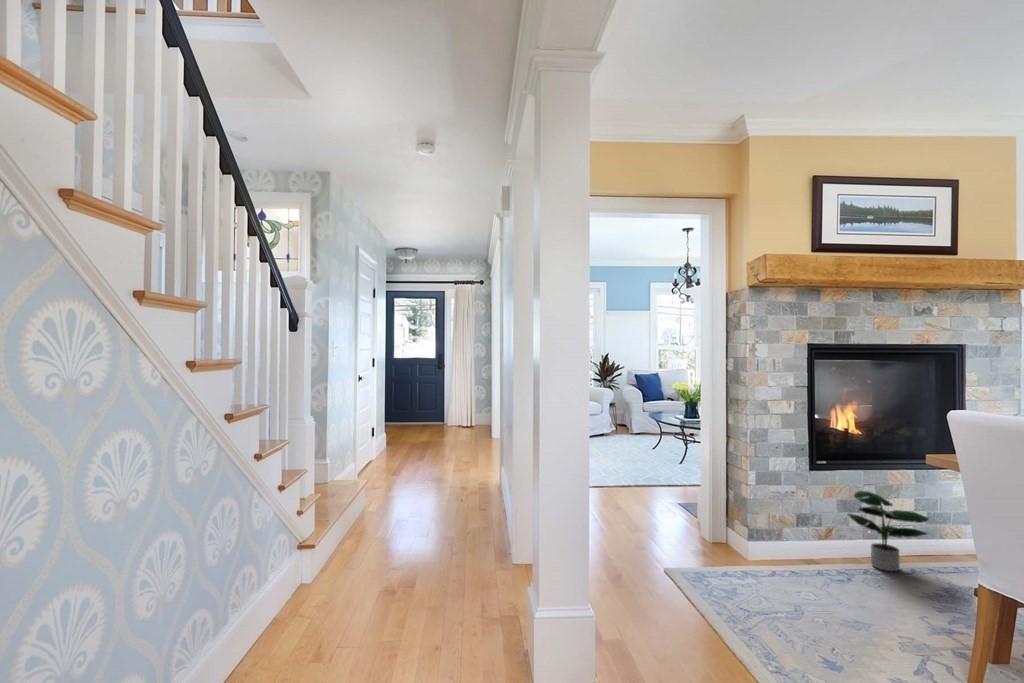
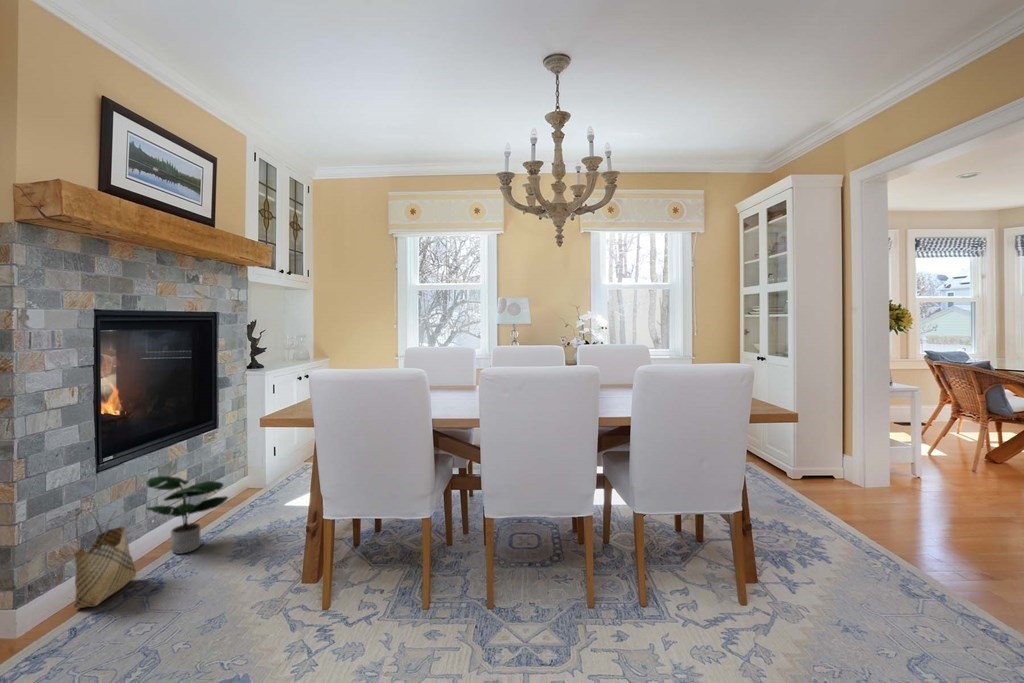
woven basket: none [777,493,828,565] -> present [74,510,136,608]

